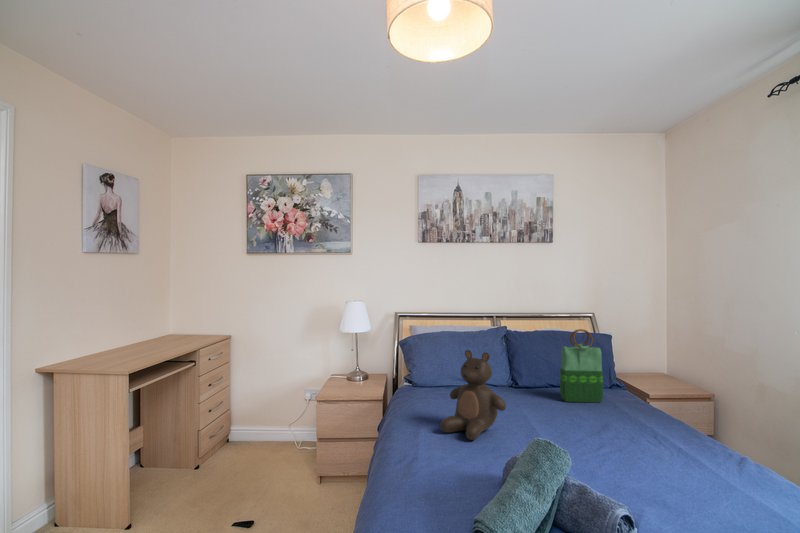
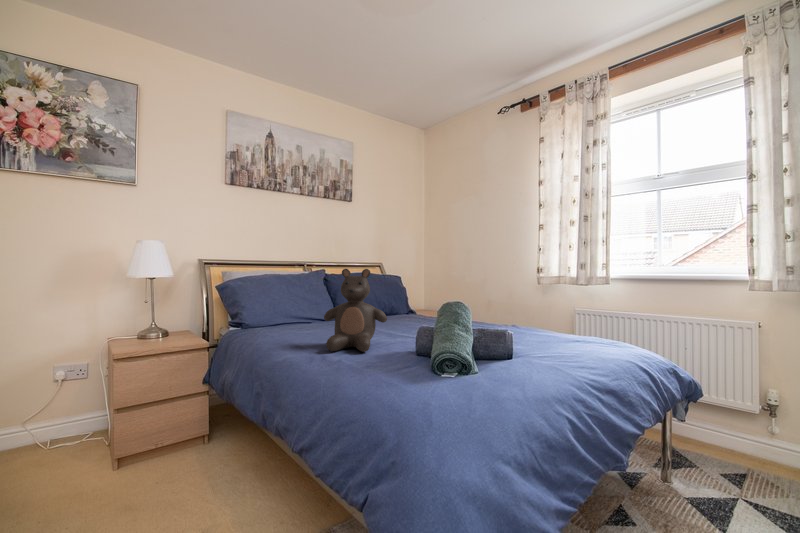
tote bag: present [560,329,603,402] -> none [389,262,420,323]

